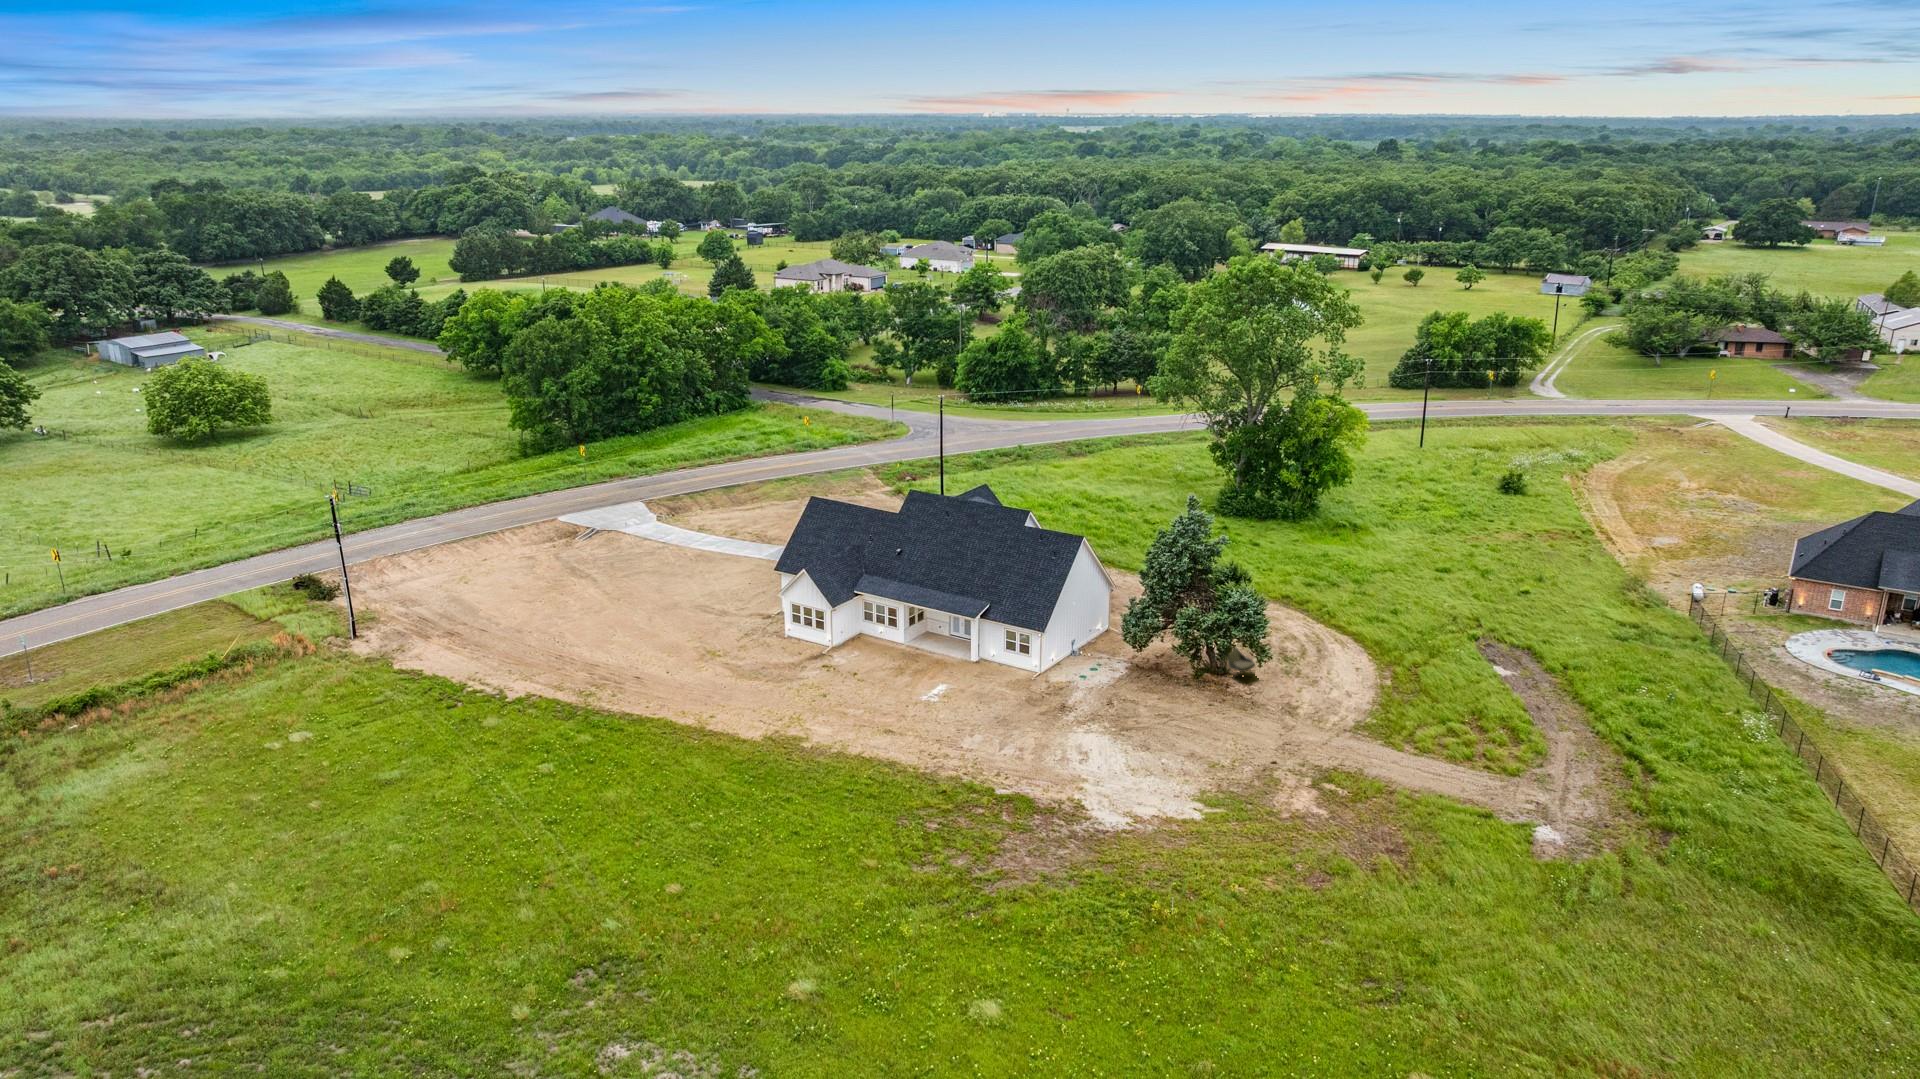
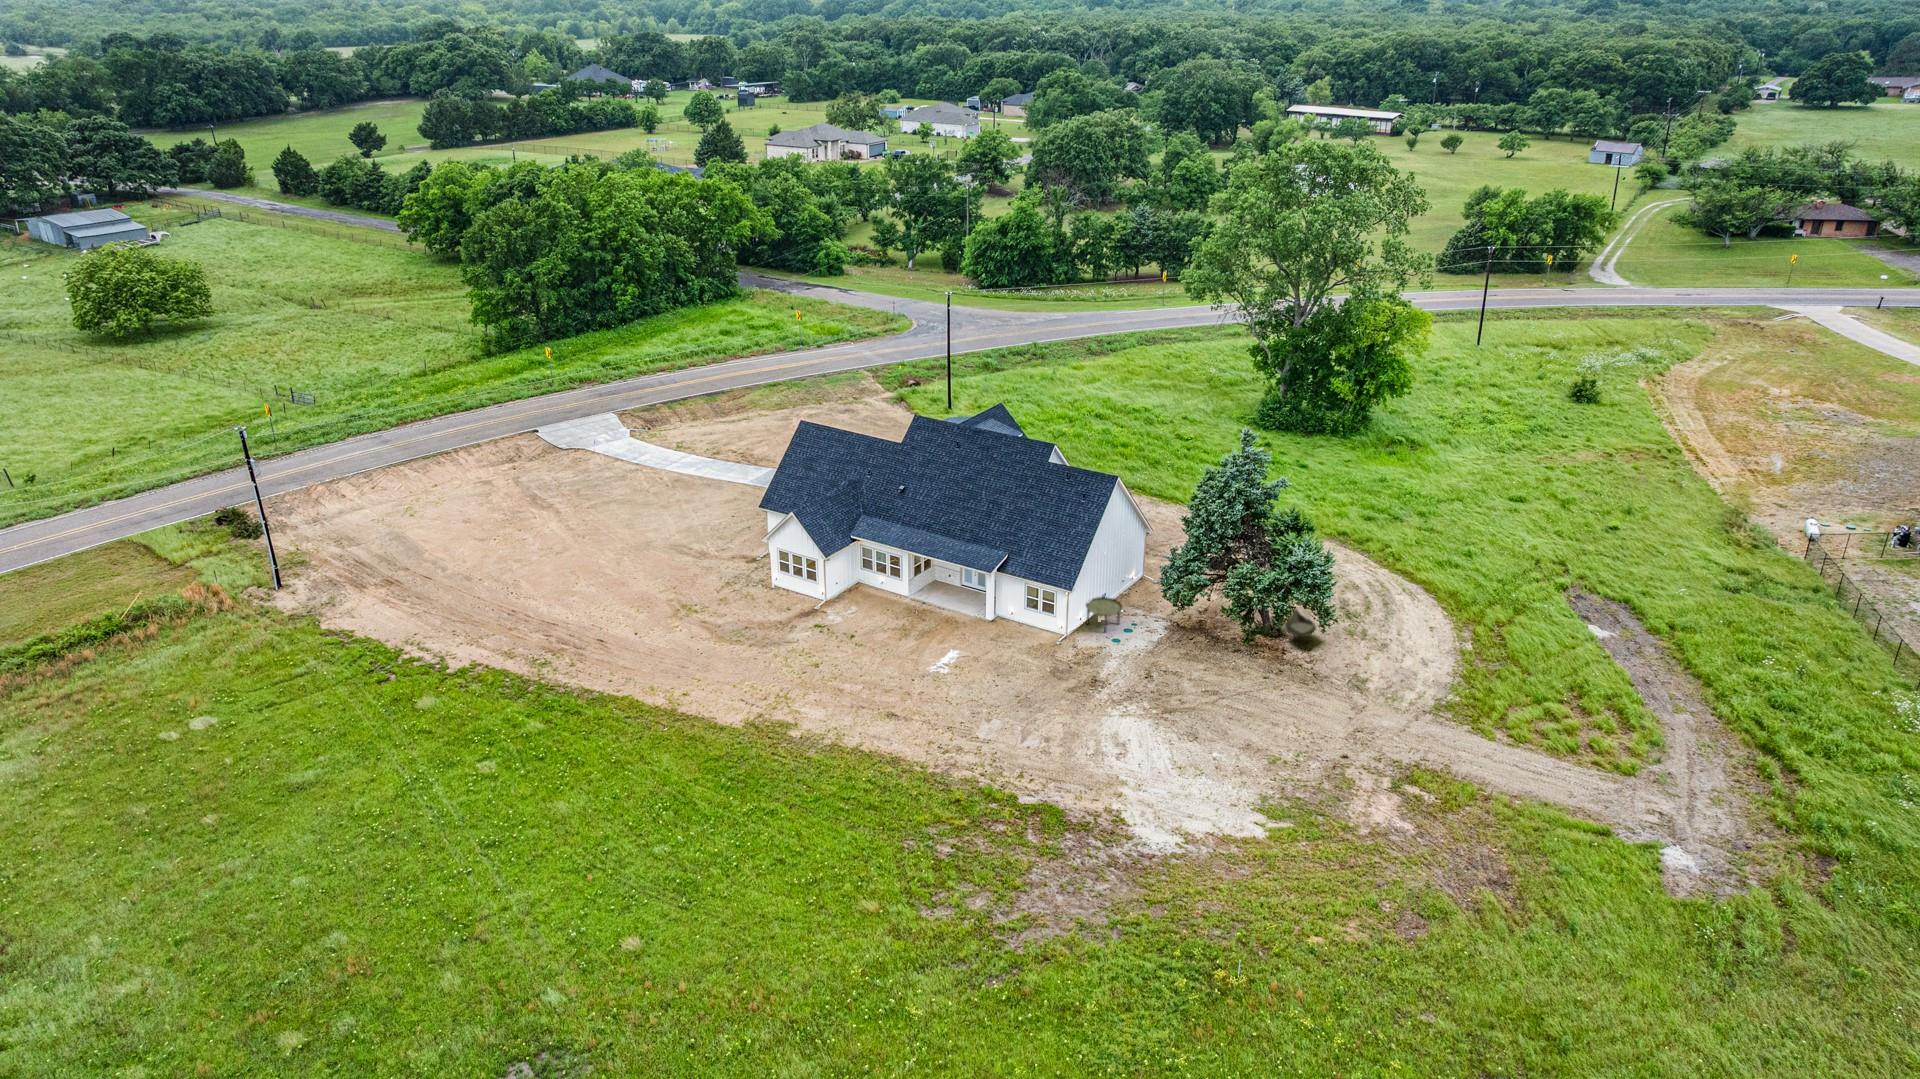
round table: none [1057,641,1089,670] -> present [1086,597,1122,631]

